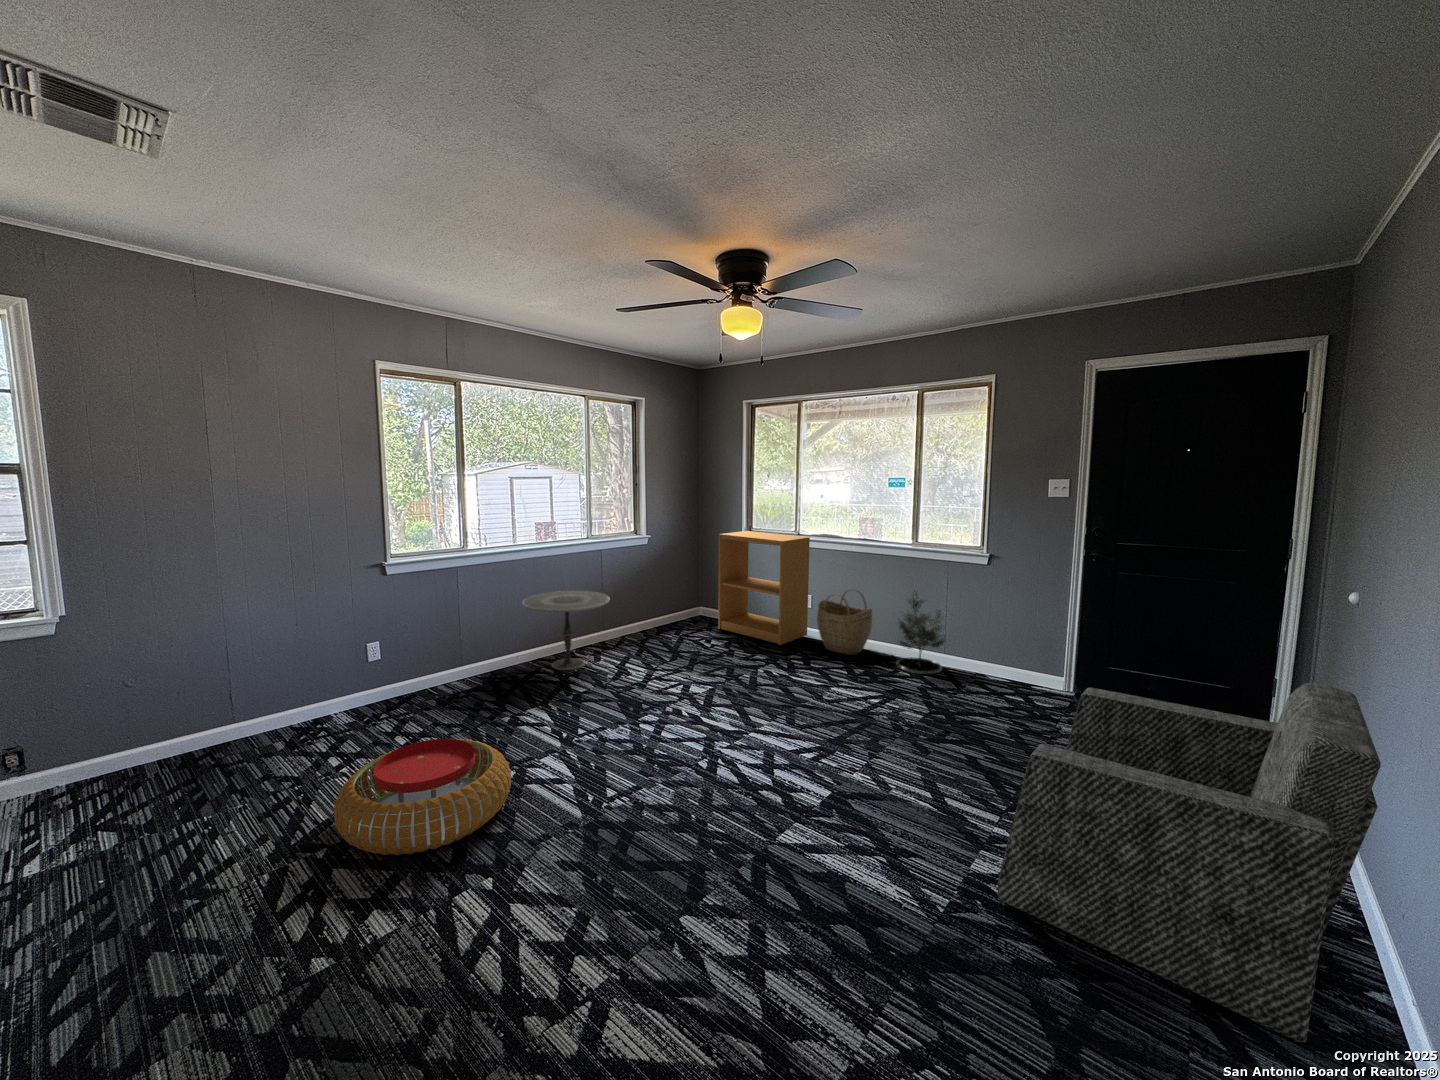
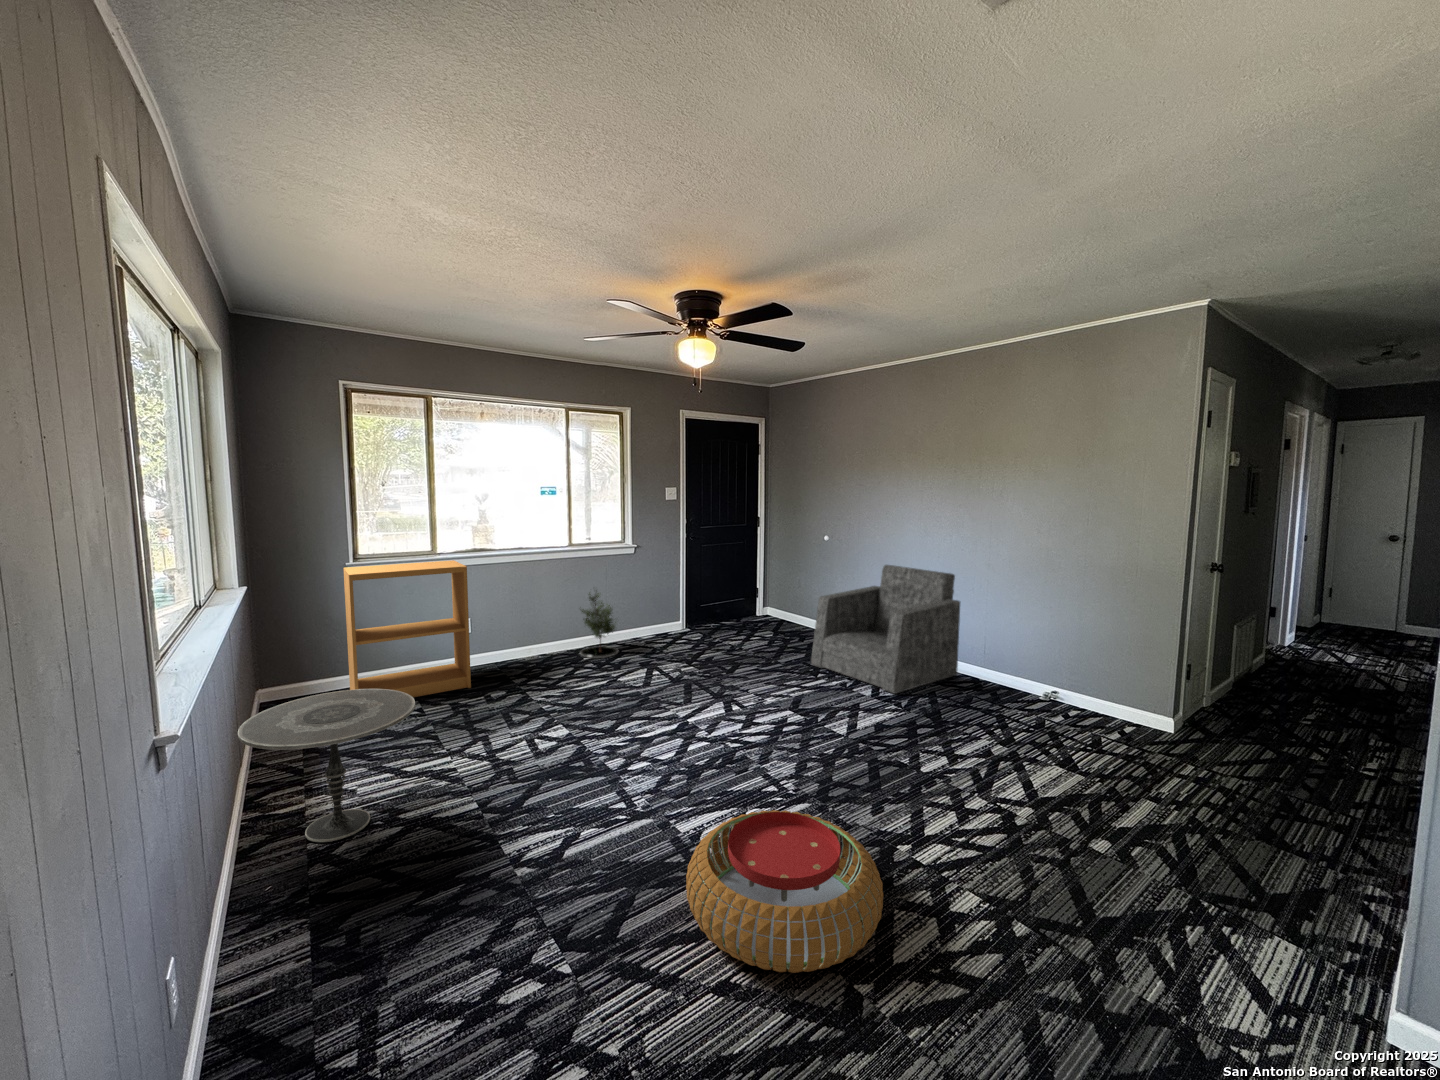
woven basket: present [817,588,872,655] -> none [495,604,553,672]

